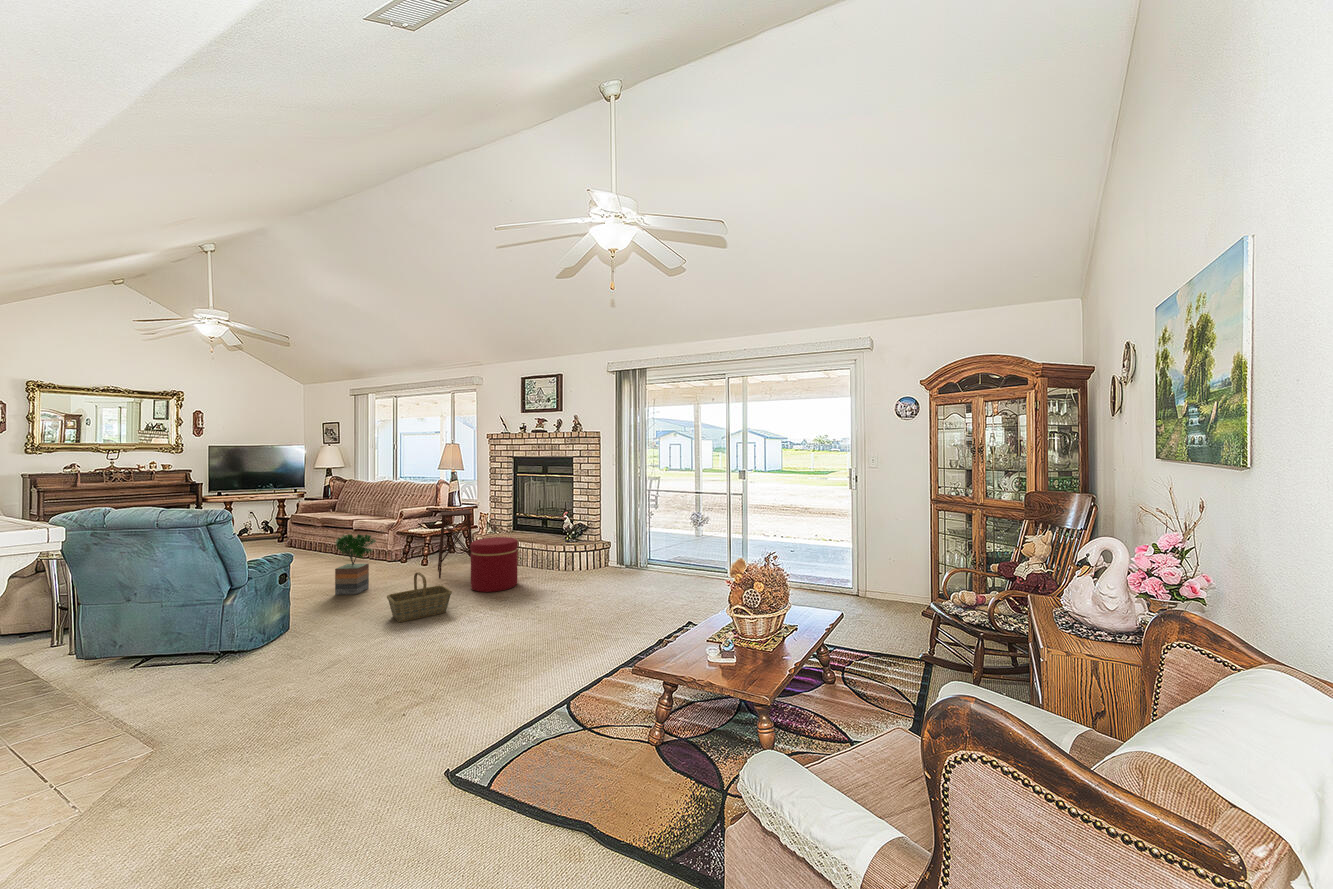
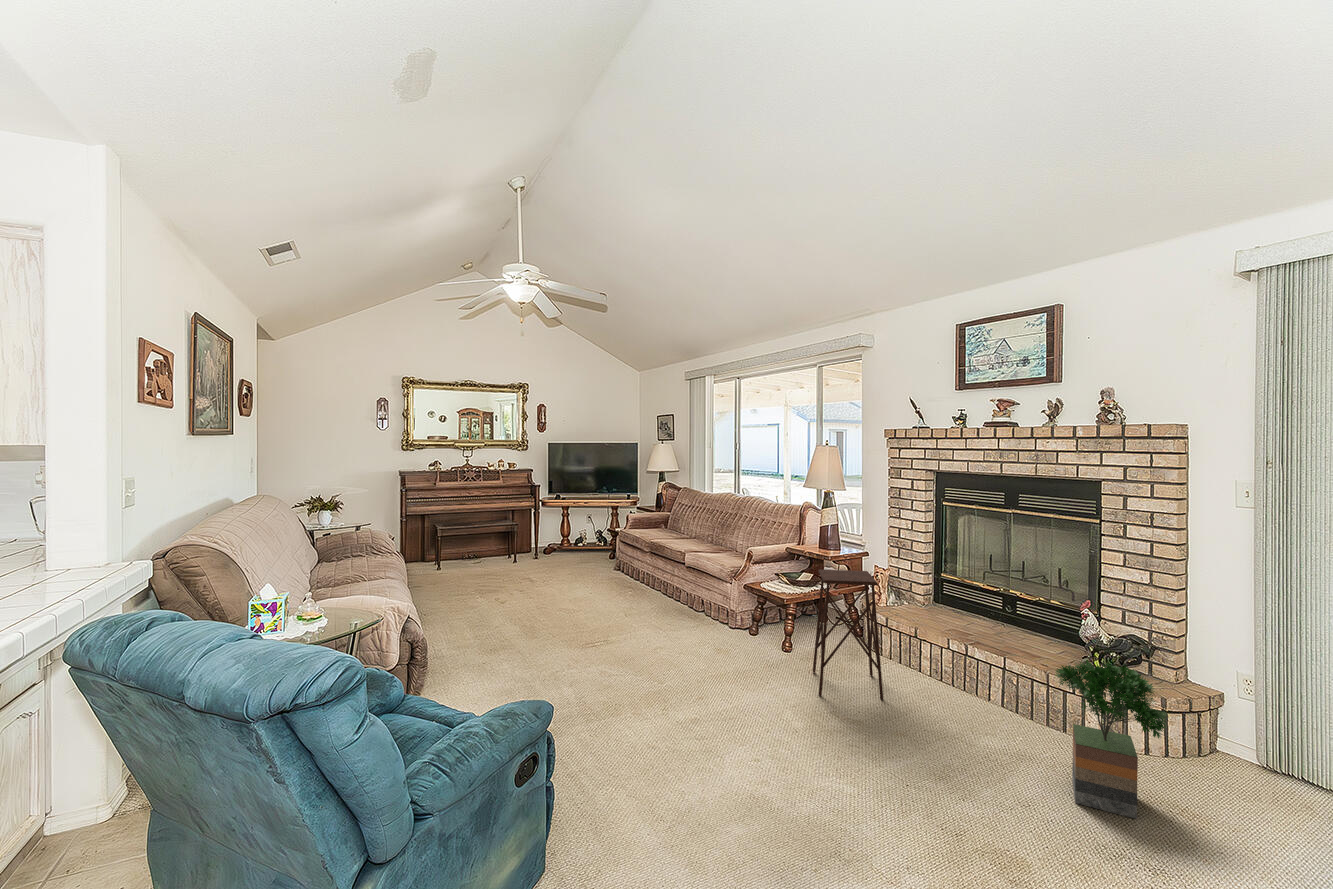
potted tree: present [335,534,376,595] -> present [1055,660,1167,819]
ottoman: present [470,537,518,592] -> none [888,645,992,778]
basket: present [387,572,452,622] -> none [742,725,871,840]

